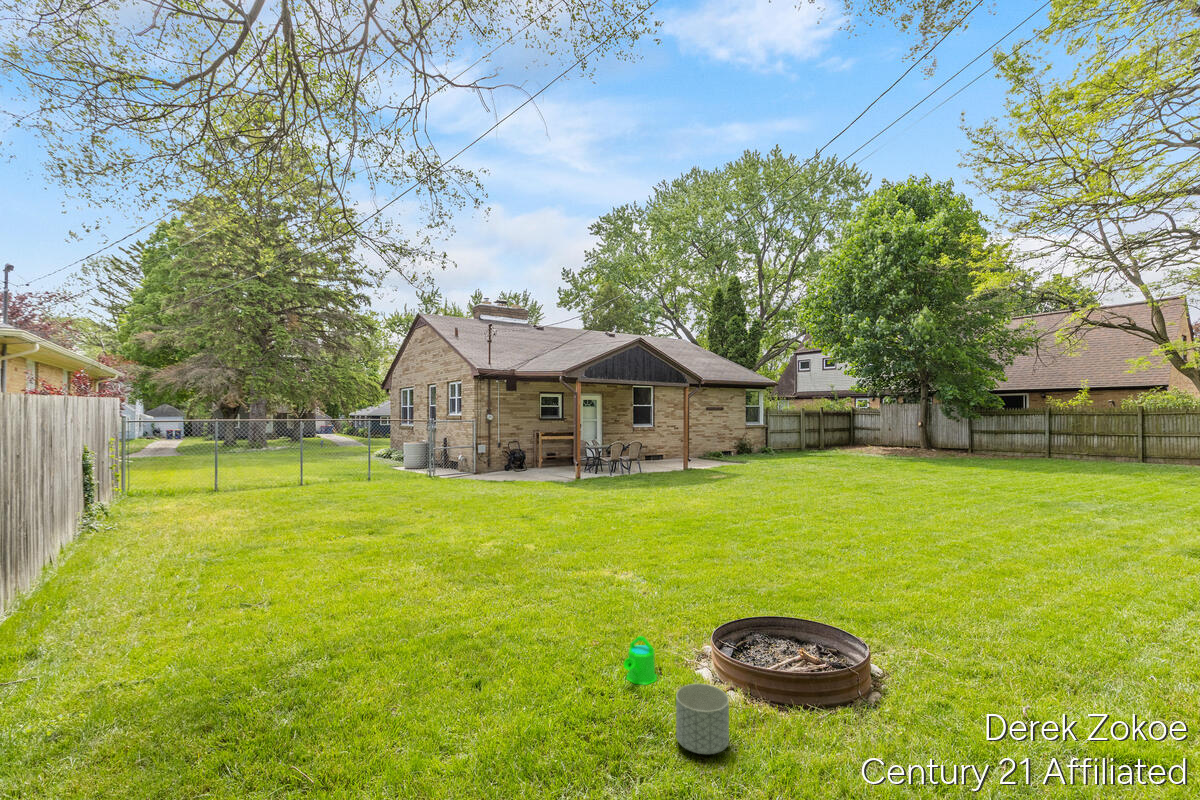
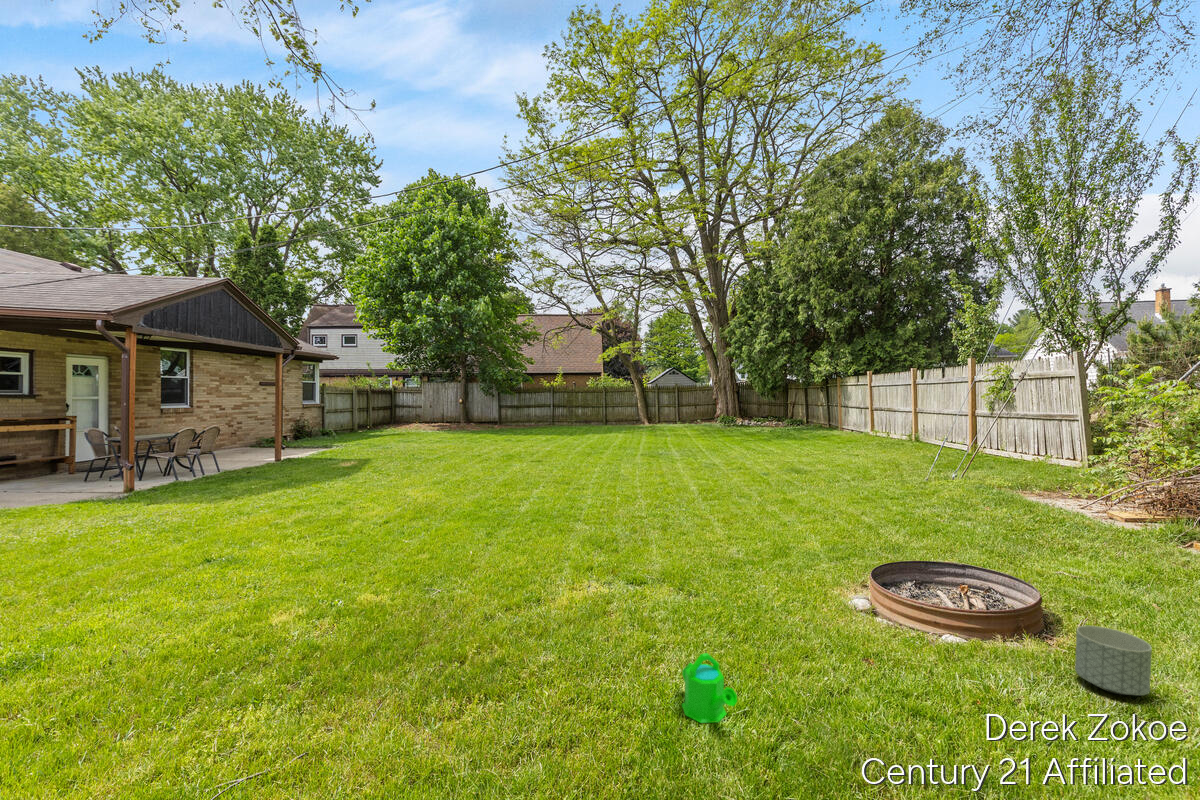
watering can: present [624,636,657,685] -> present [682,653,737,723]

